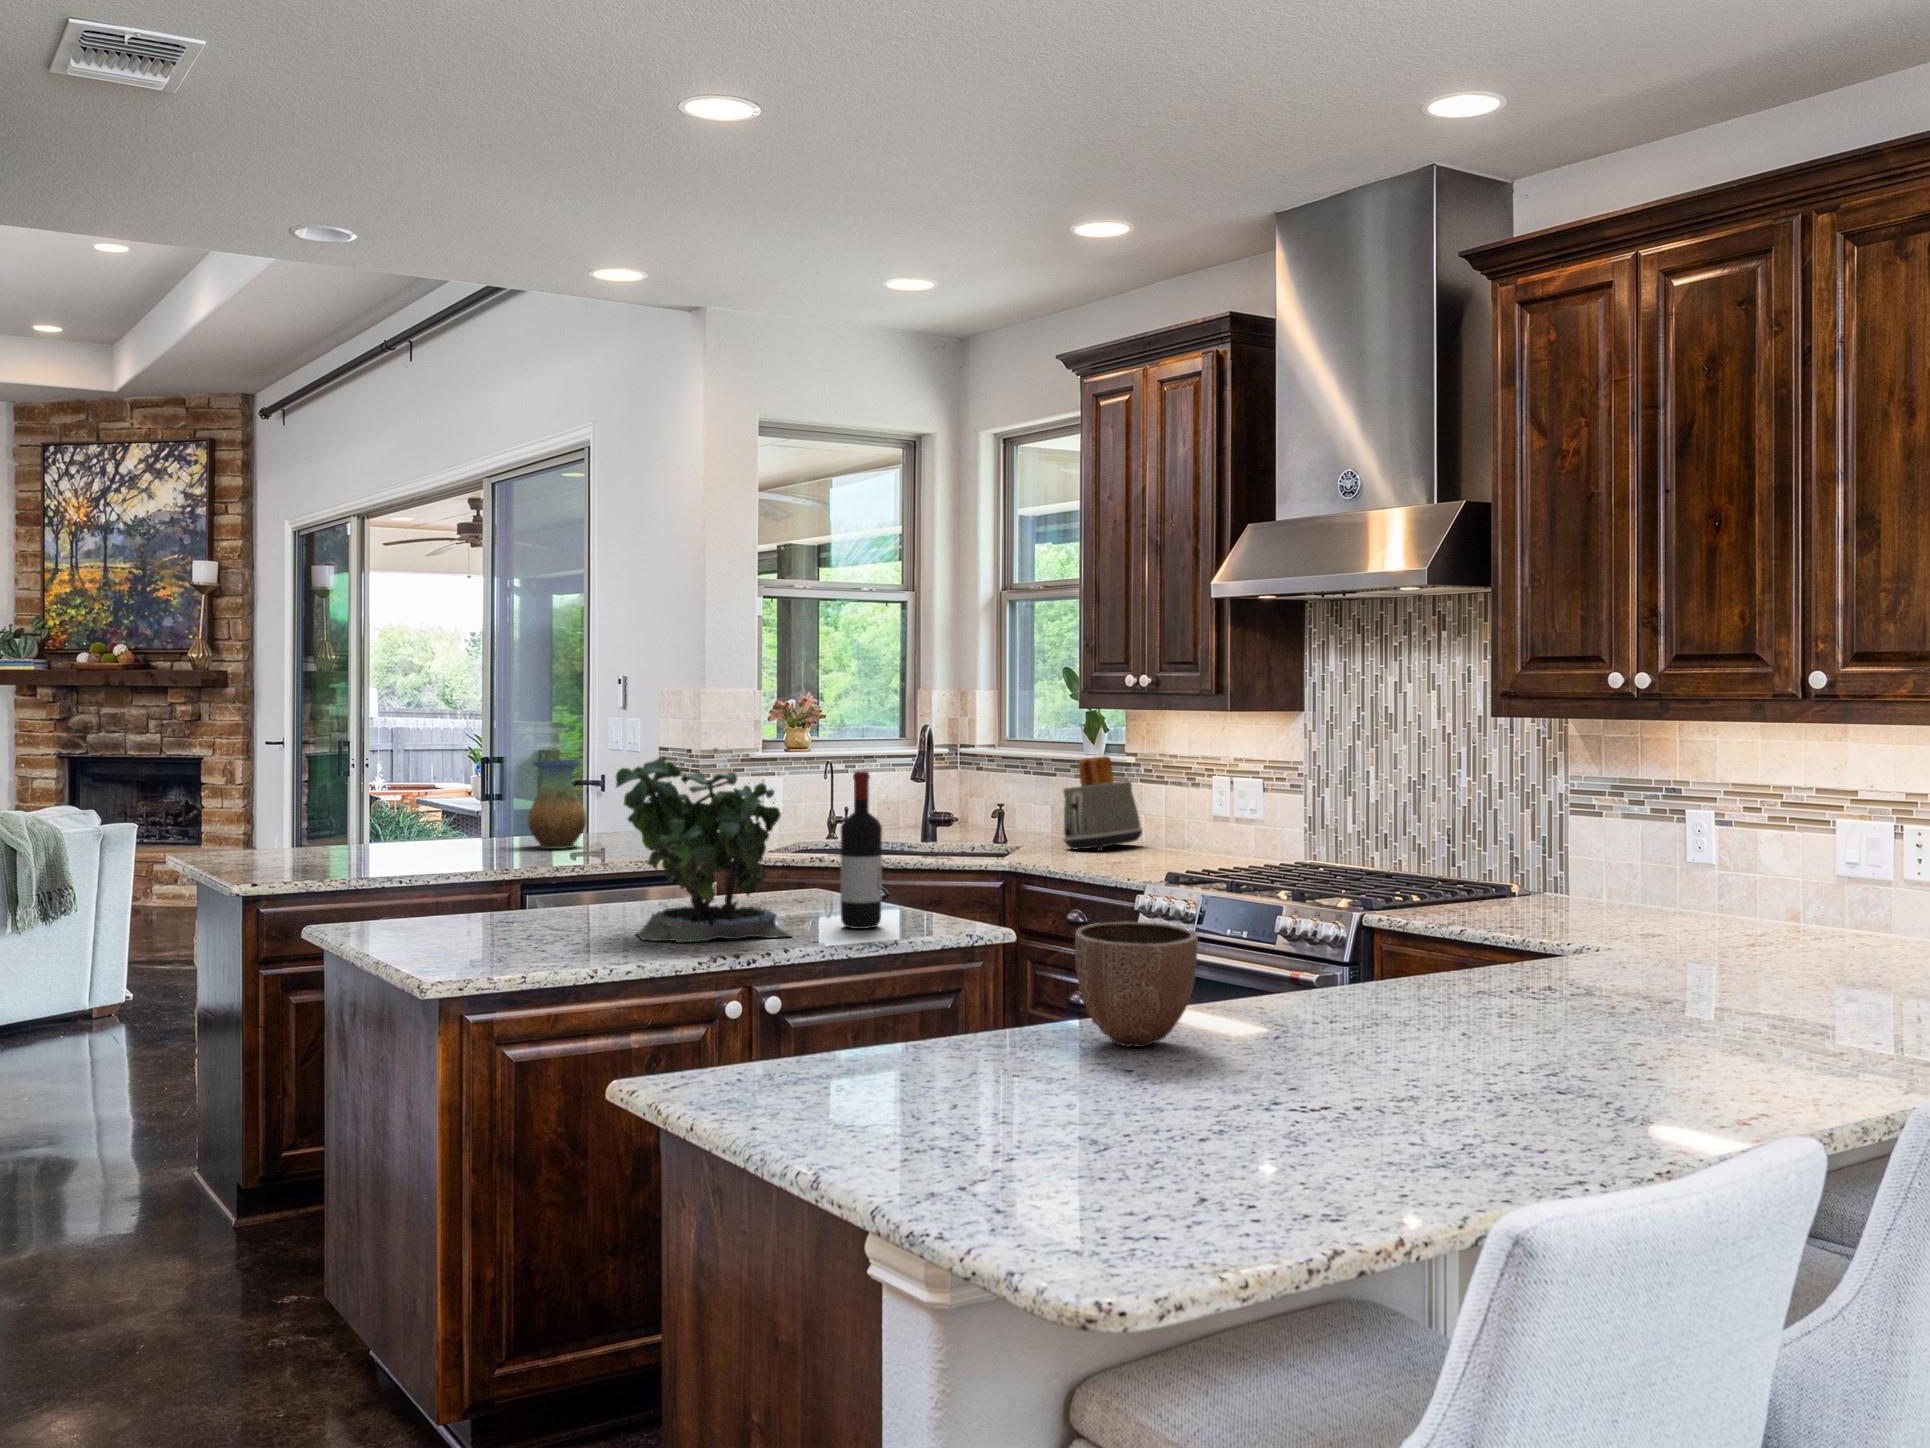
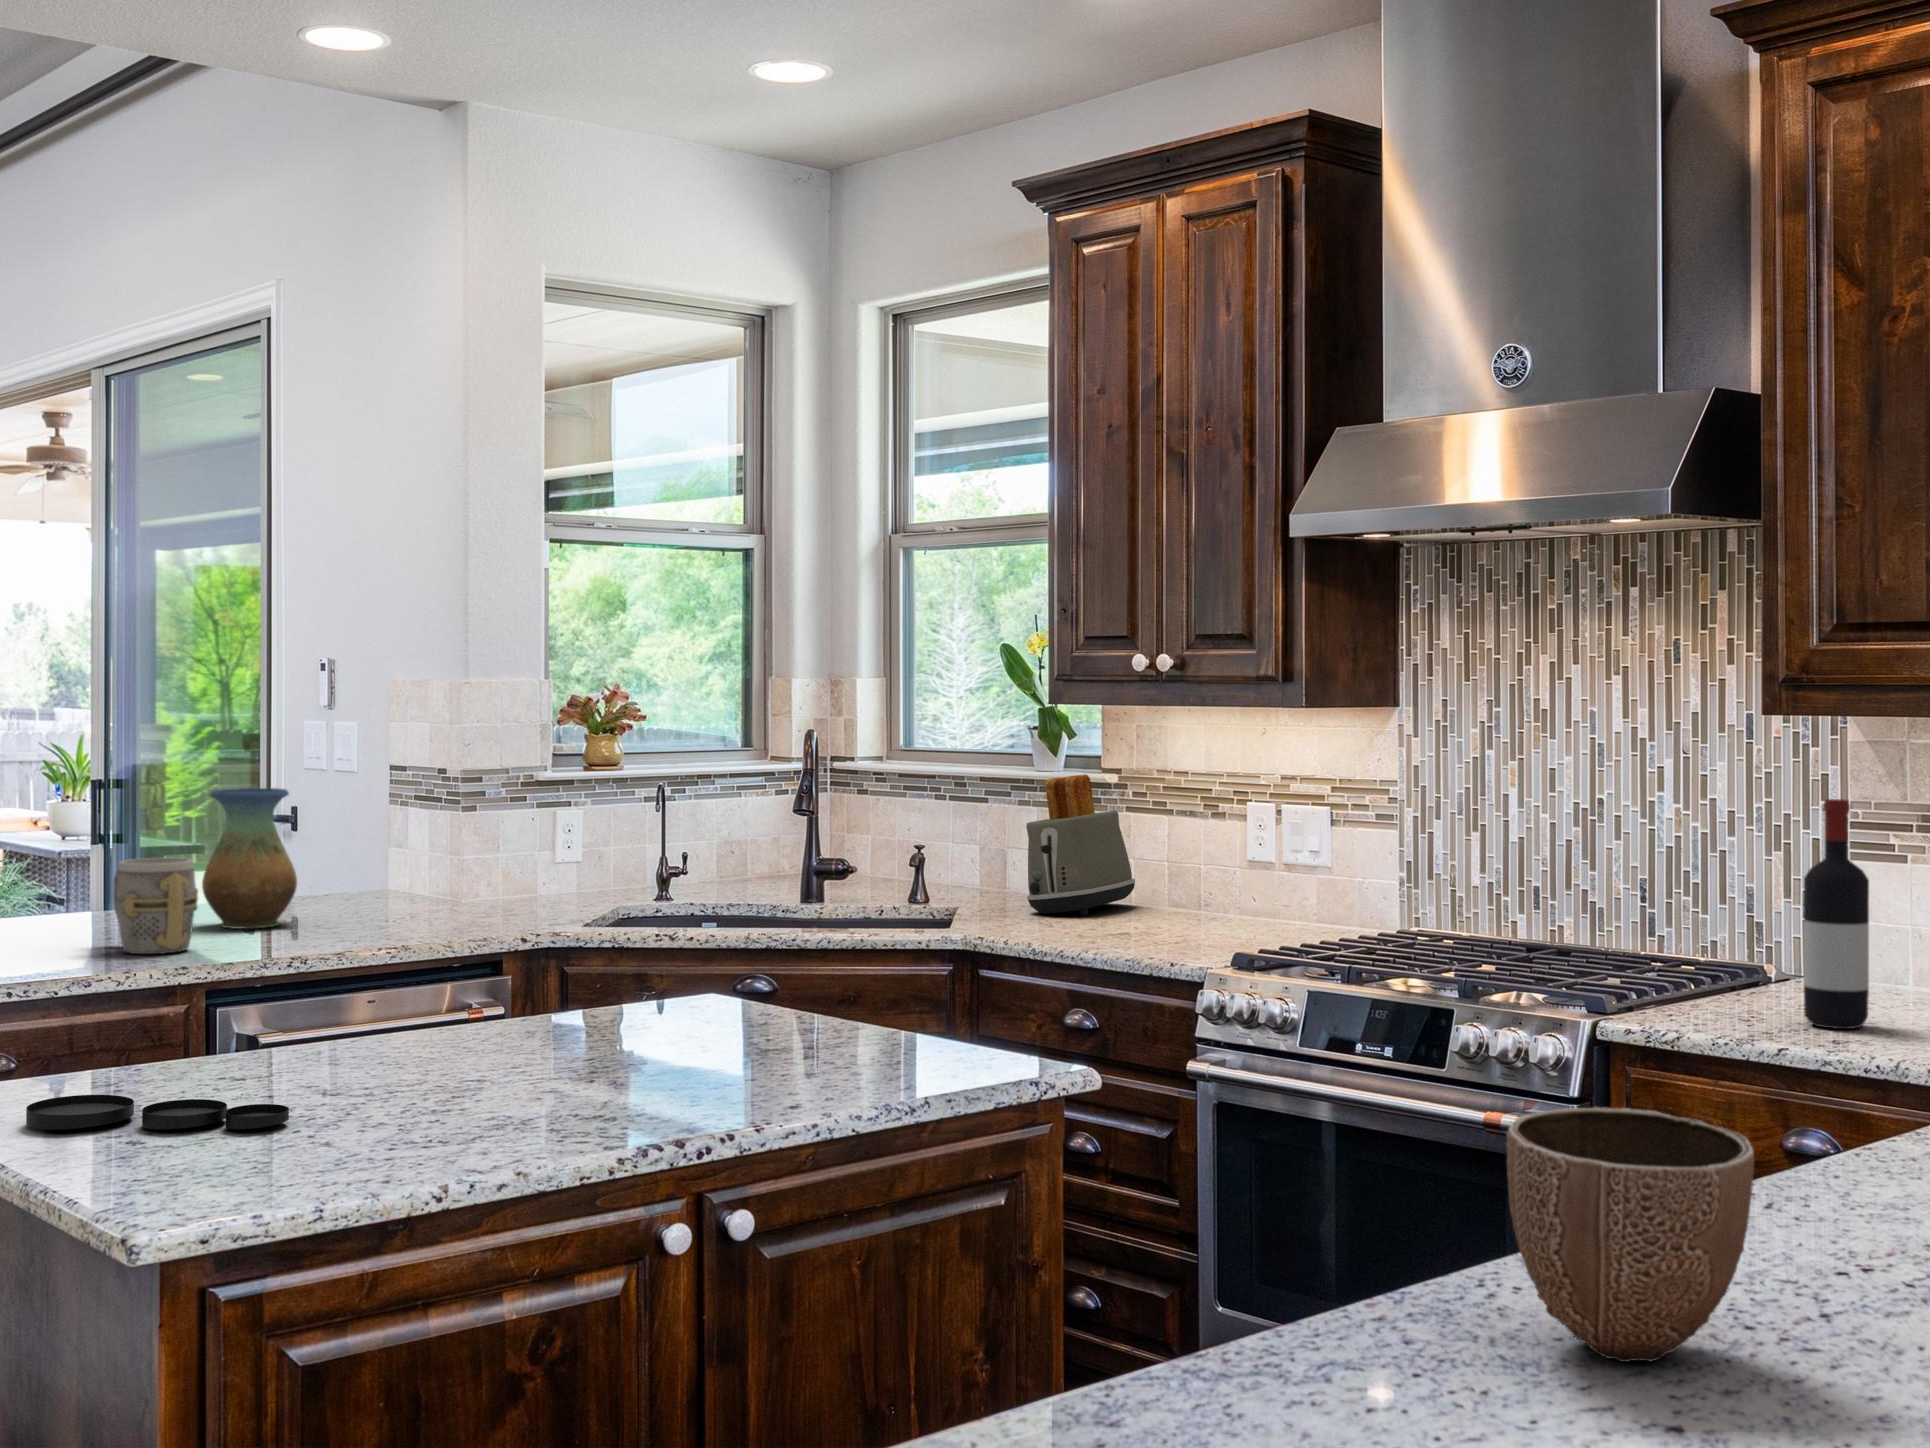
potted plant: present [616,748,791,942] -> none [441,774,759,1119]
wine bottle: present [841,771,882,929] -> present [1804,799,1869,1029]
mug: none [470,802,519,861] -> present [114,858,198,954]
plate: none [388,924,527,942] -> present [26,1095,289,1130]

